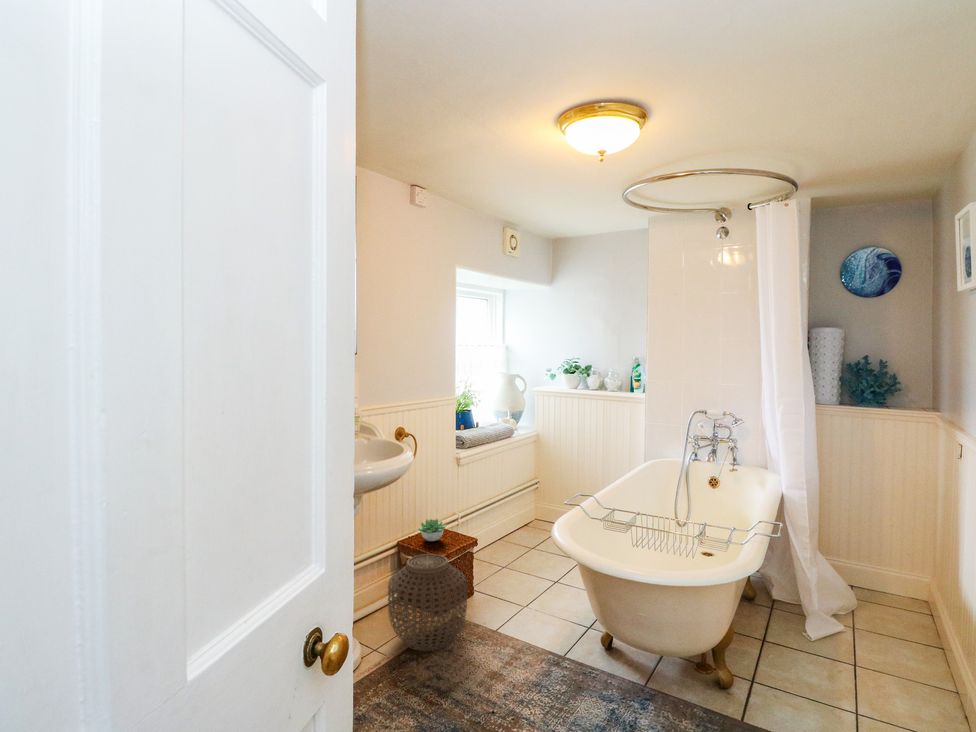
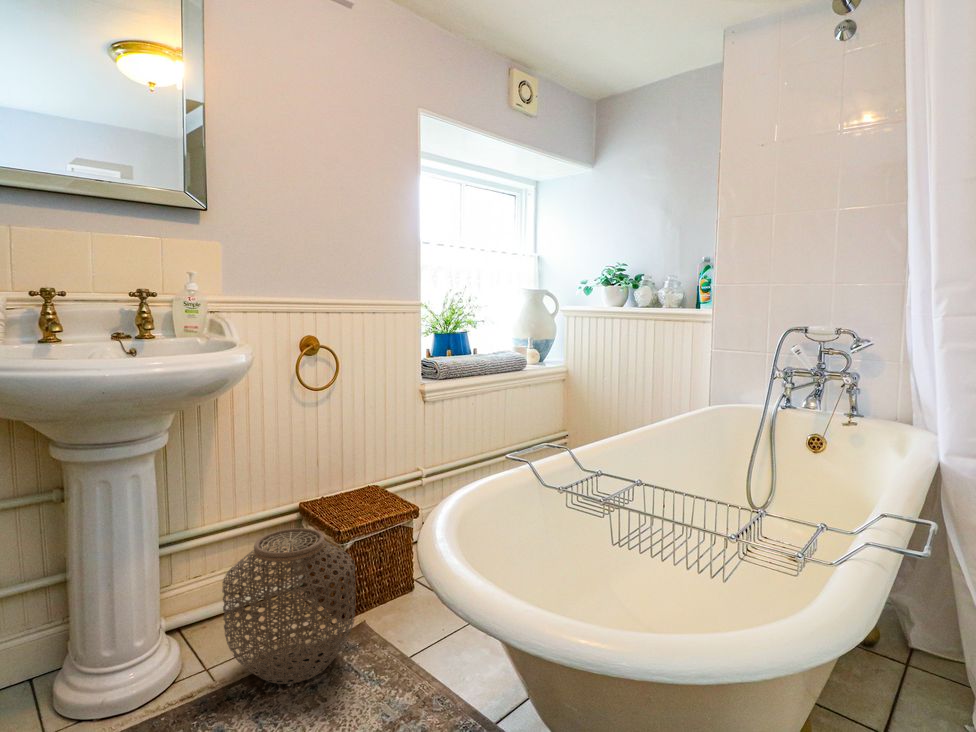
succulent plant: present [418,519,446,541] -> none [325,474,371,507]

